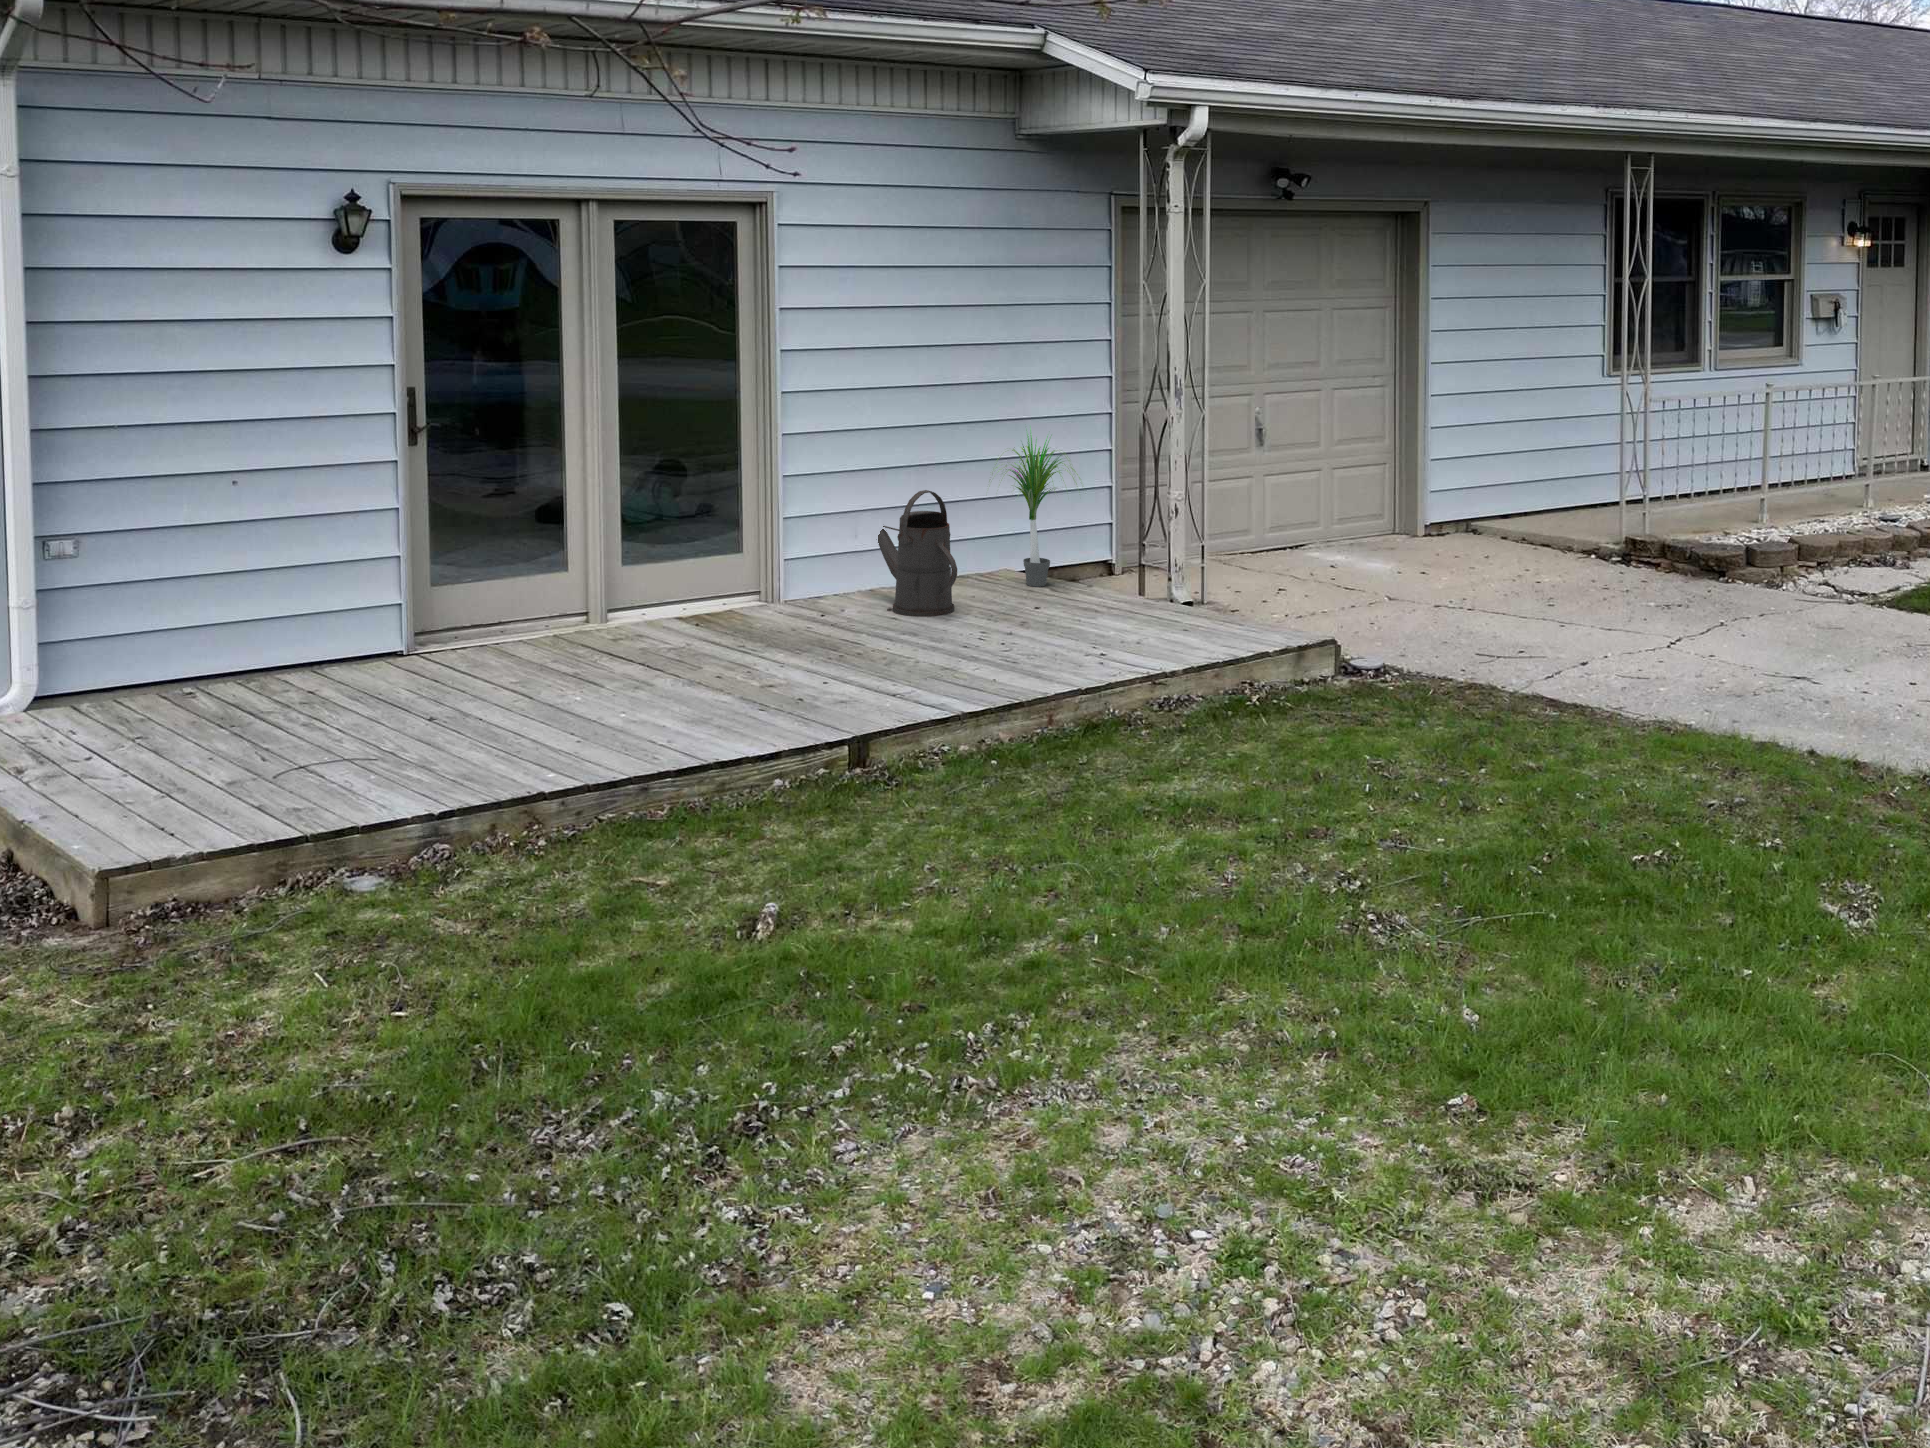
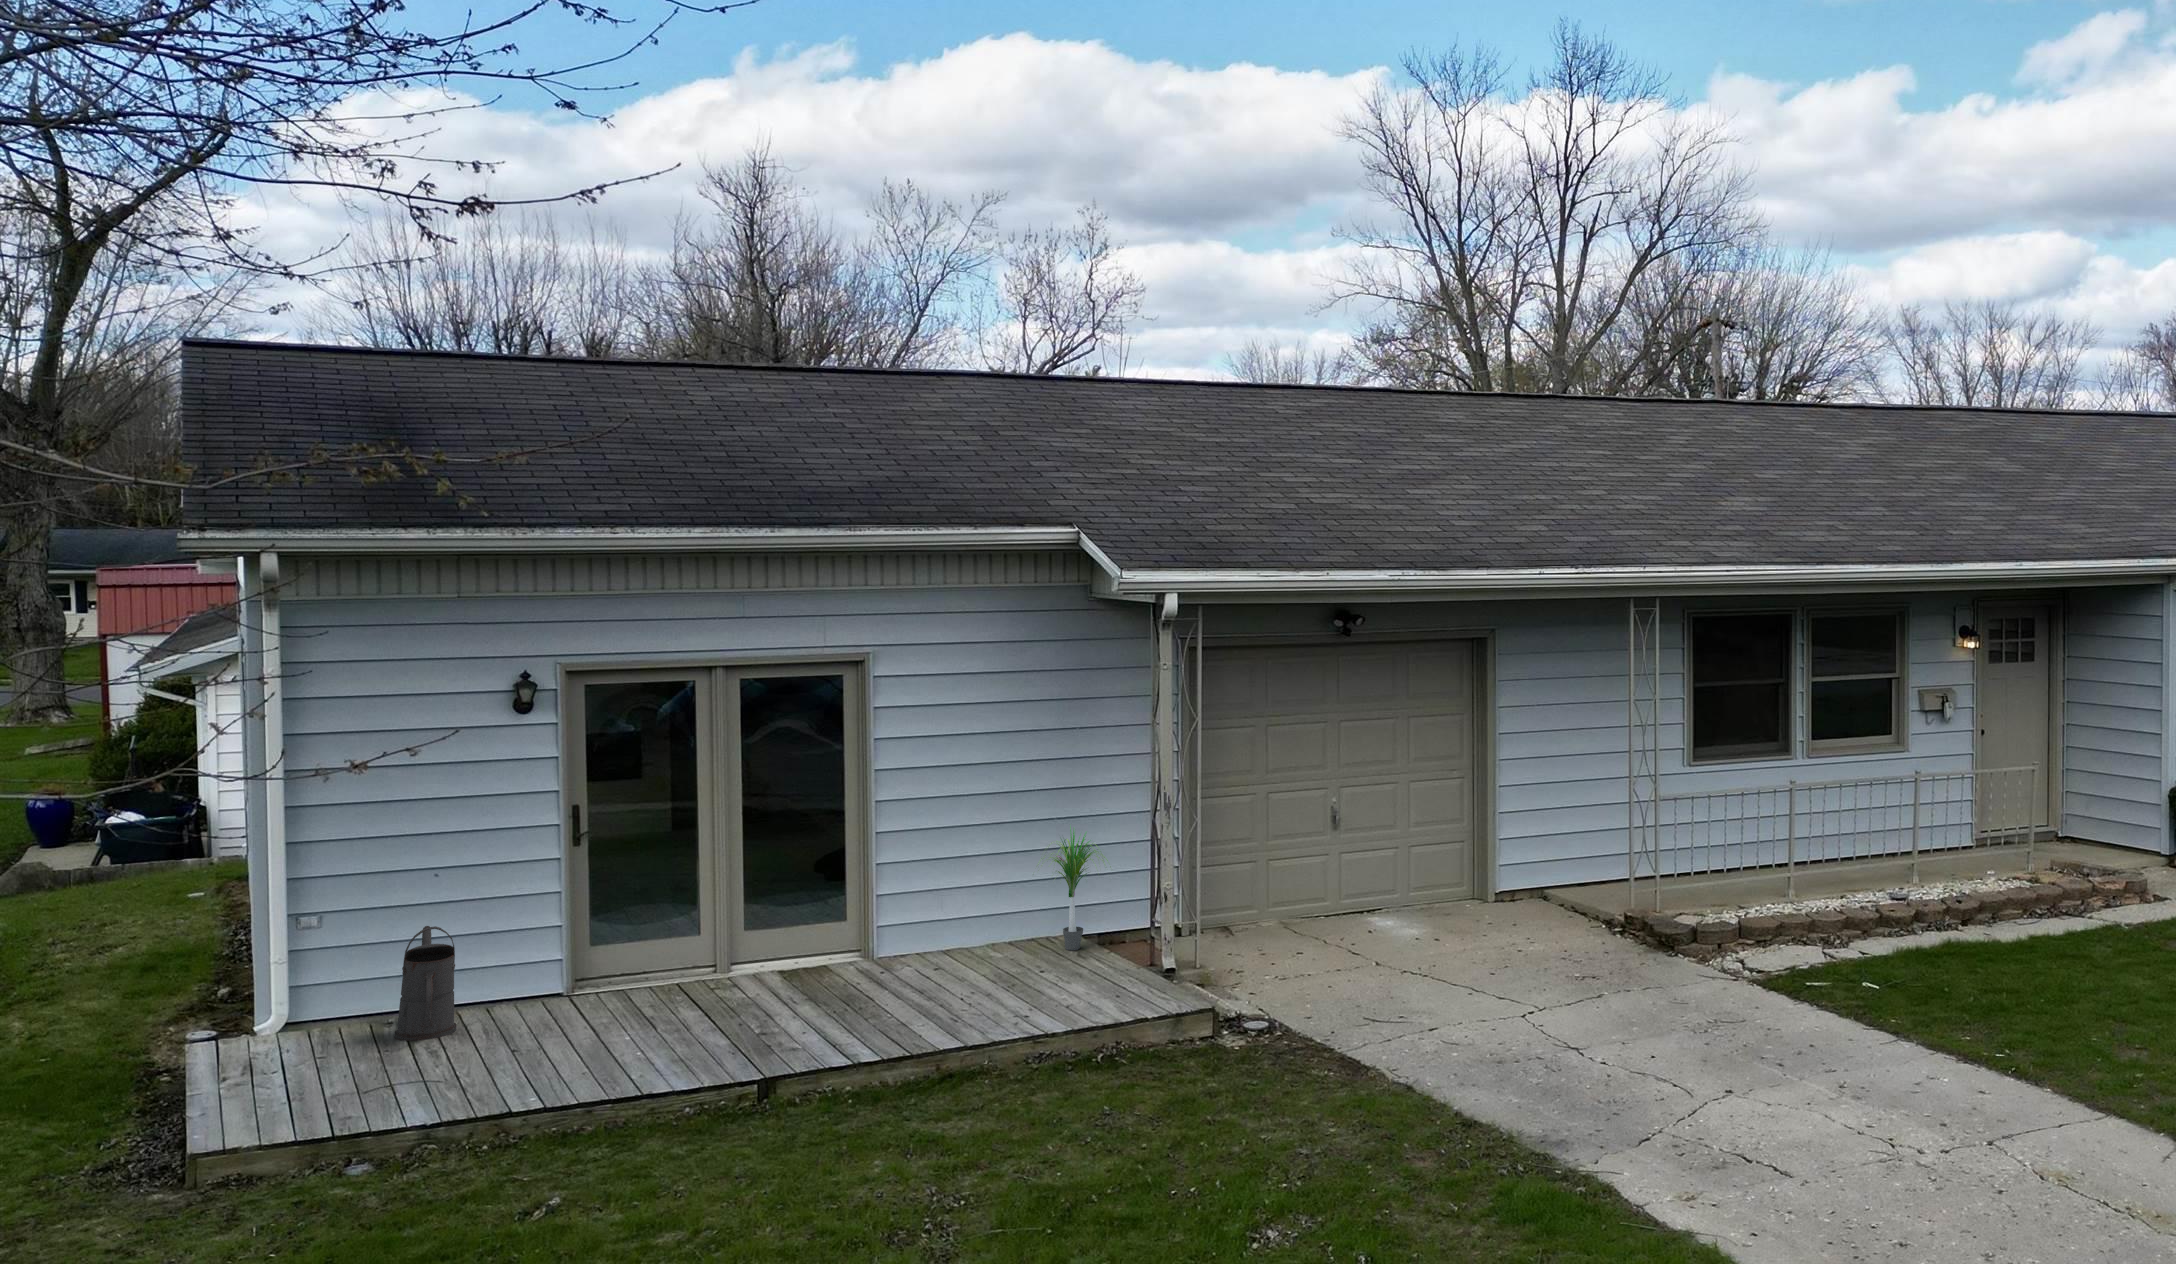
watering can: present [878,490,957,617] -> present [394,926,456,1041]

